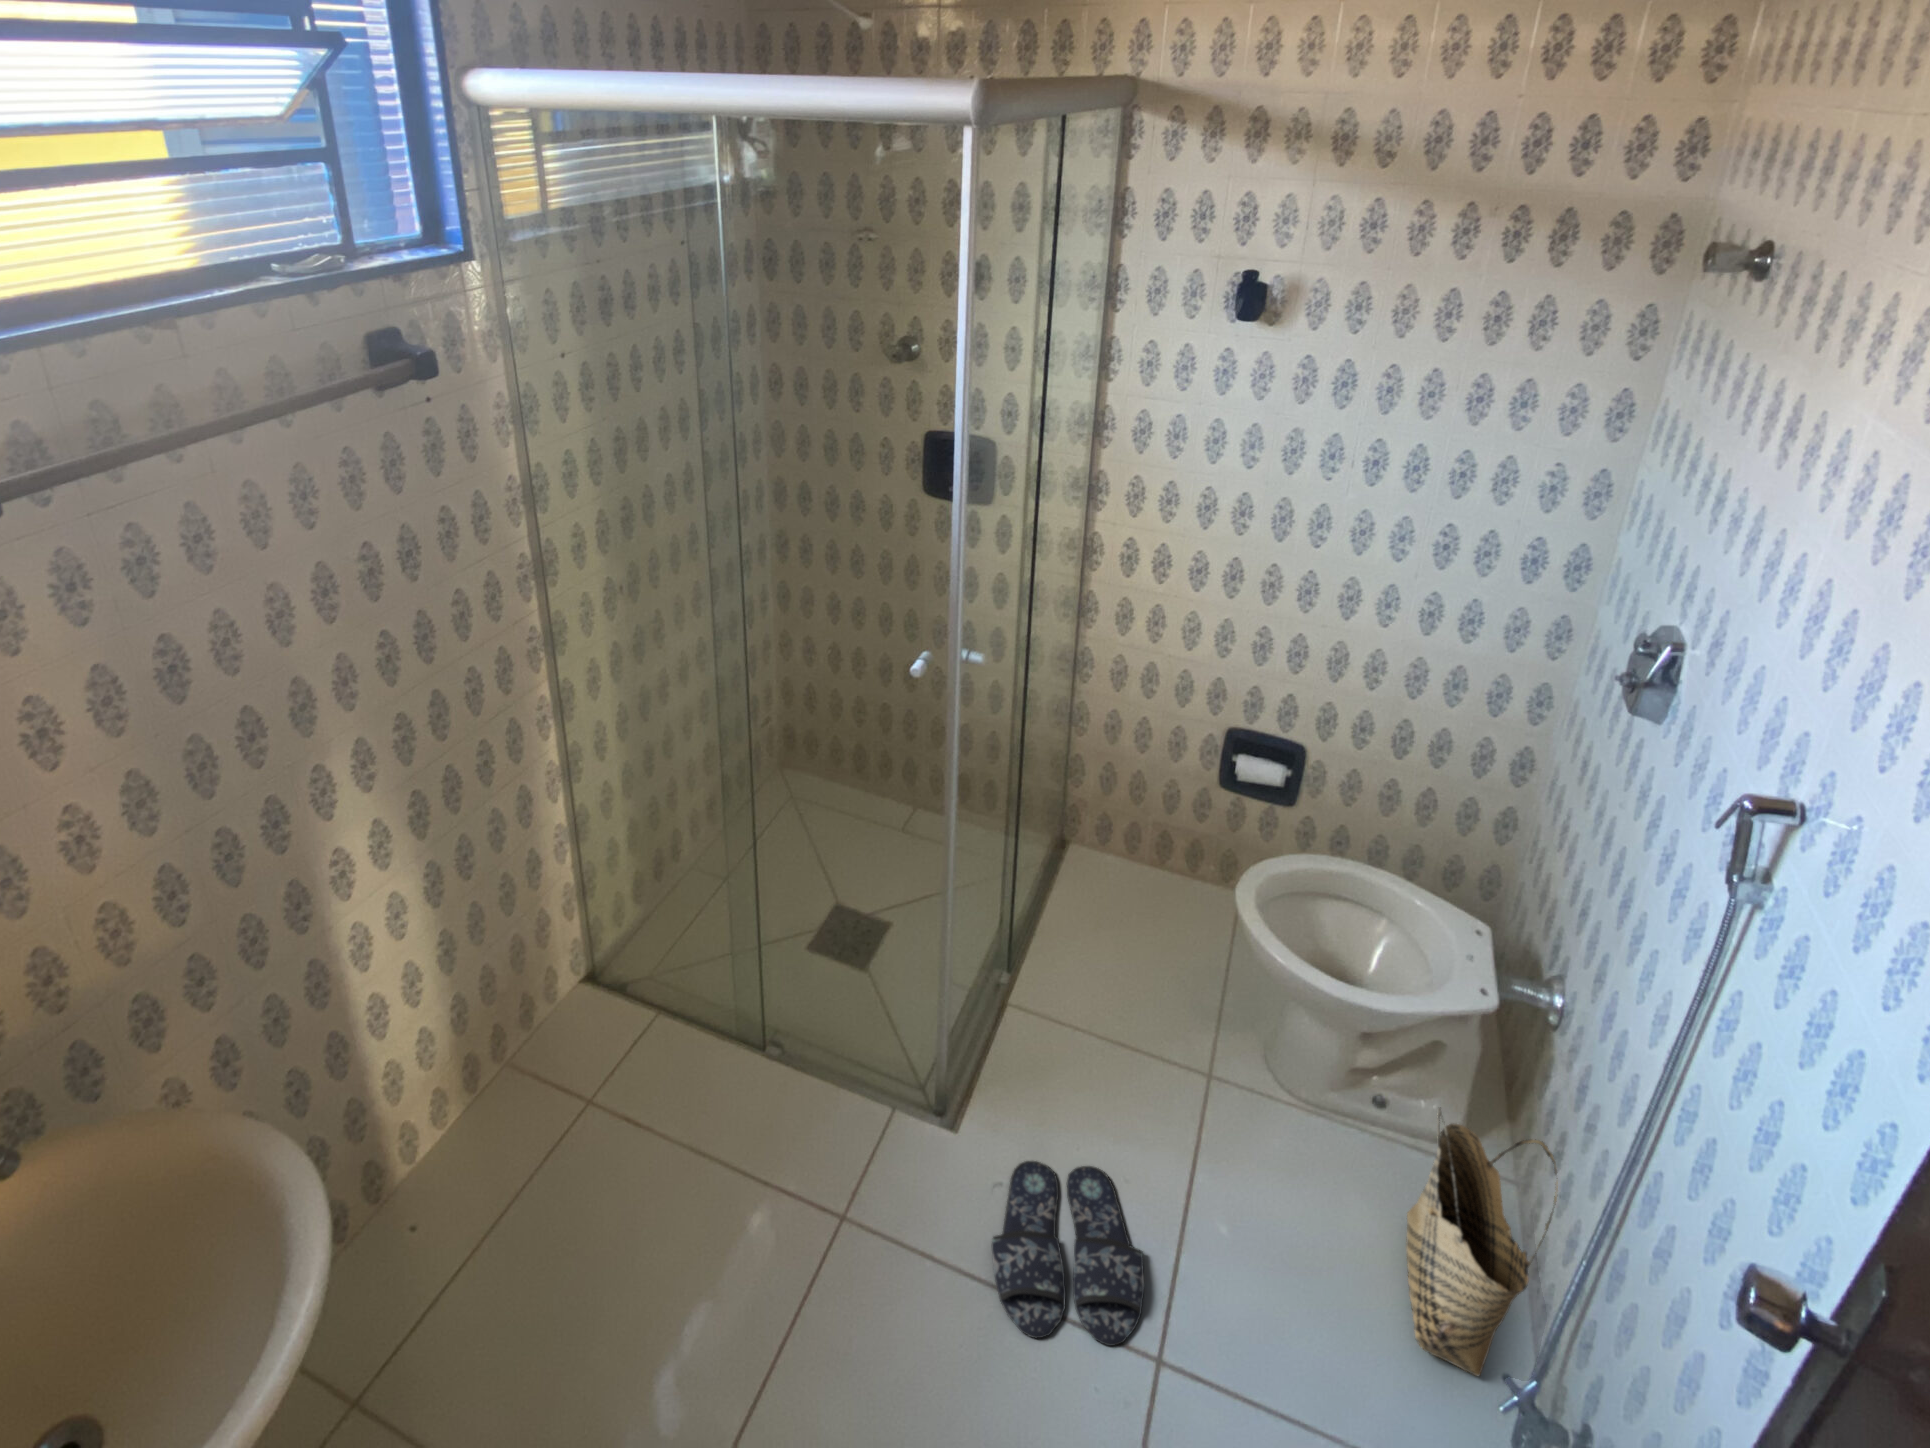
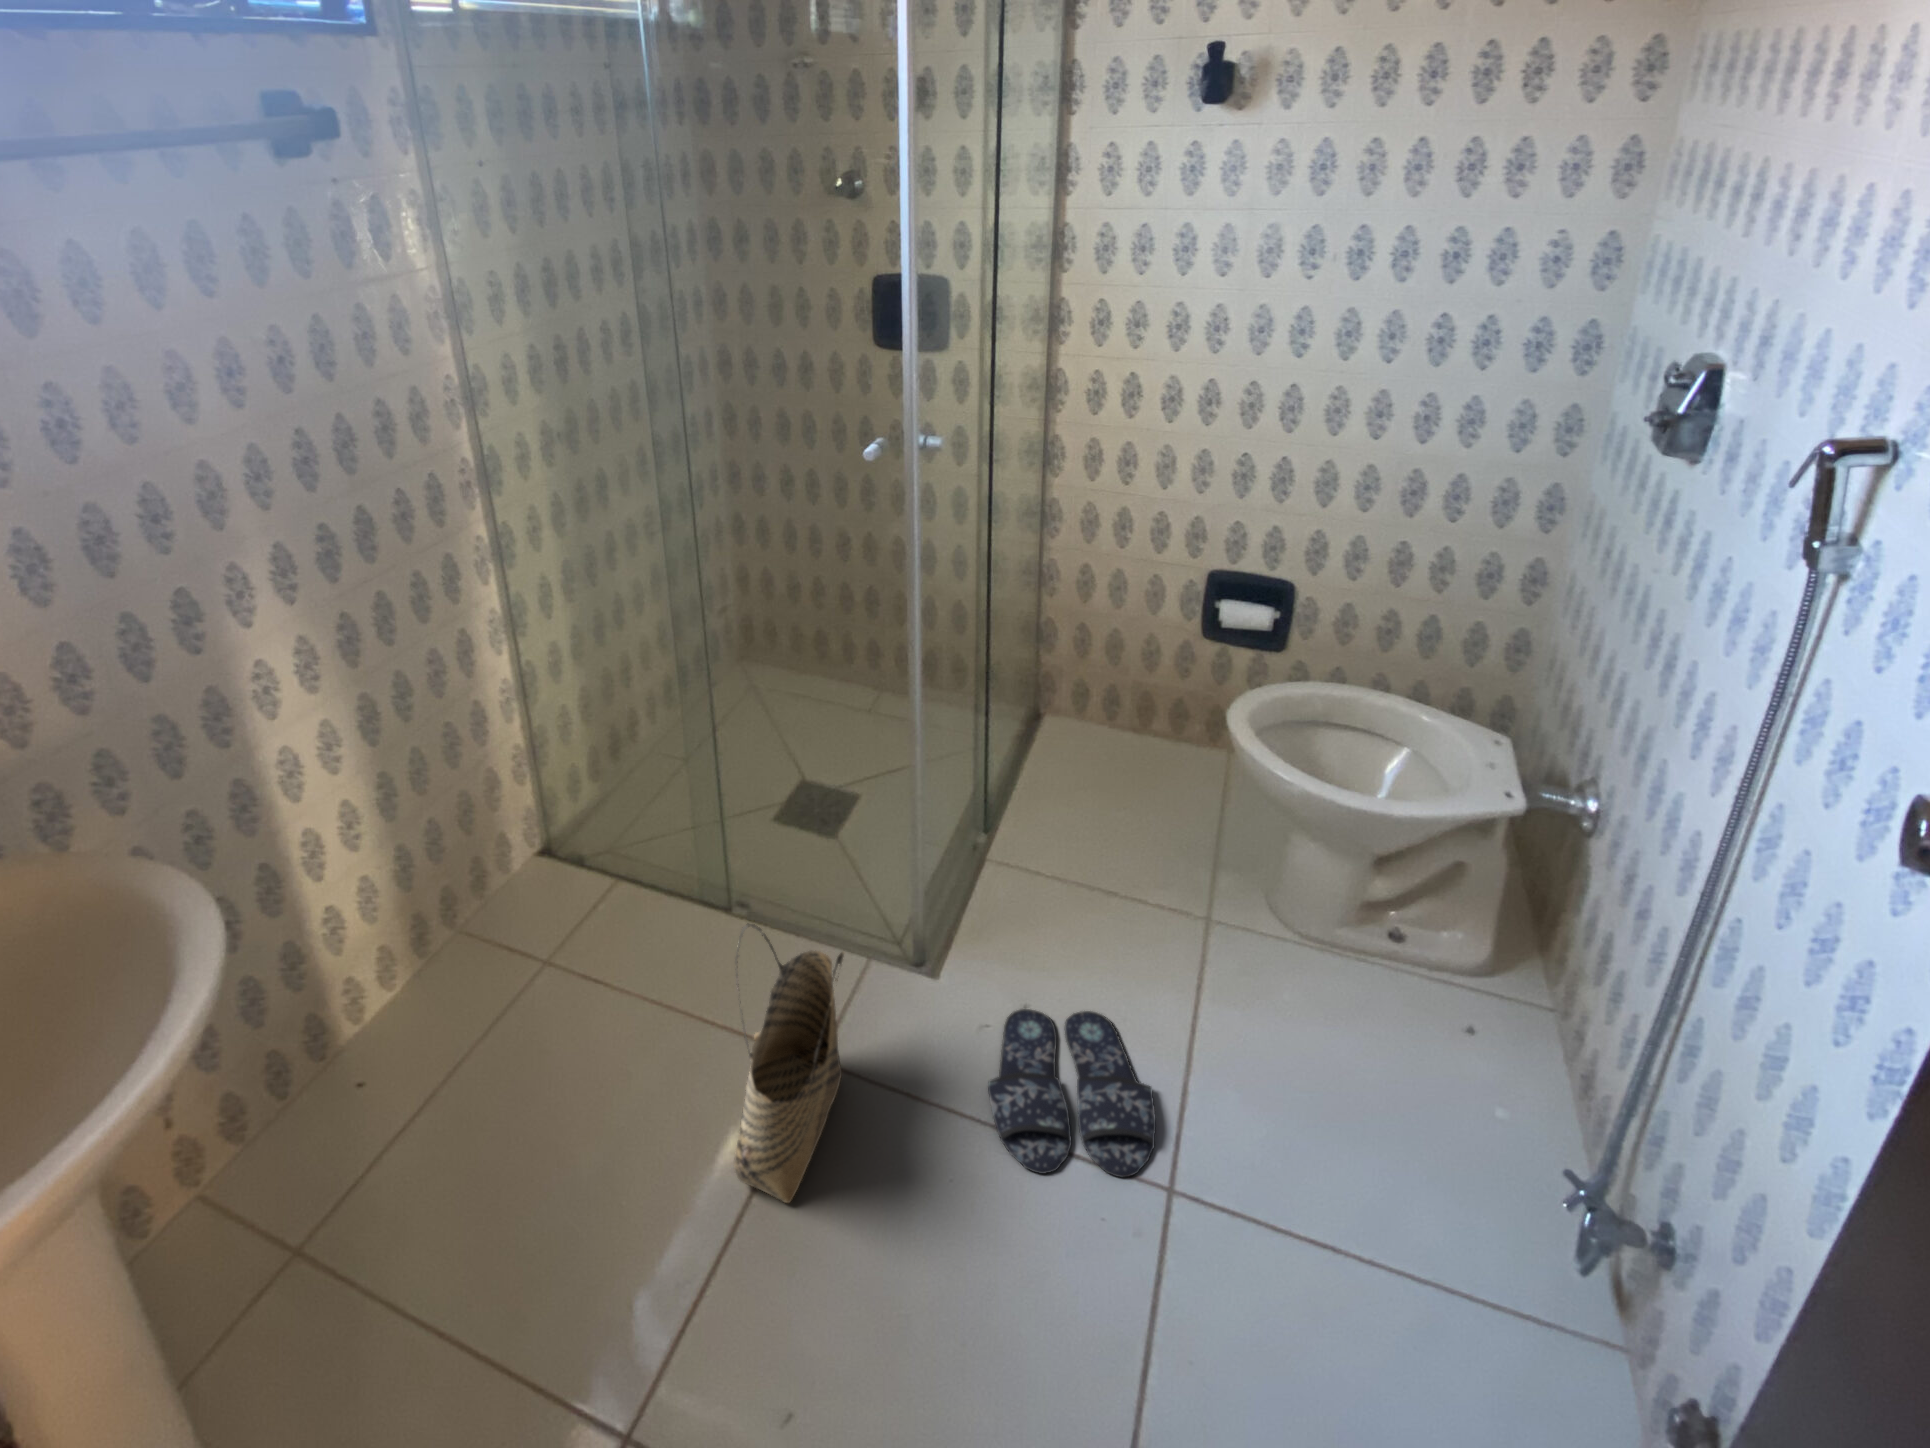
woven basket: present [1406,1107,1558,1376] -> present [734,924,844,1203]

